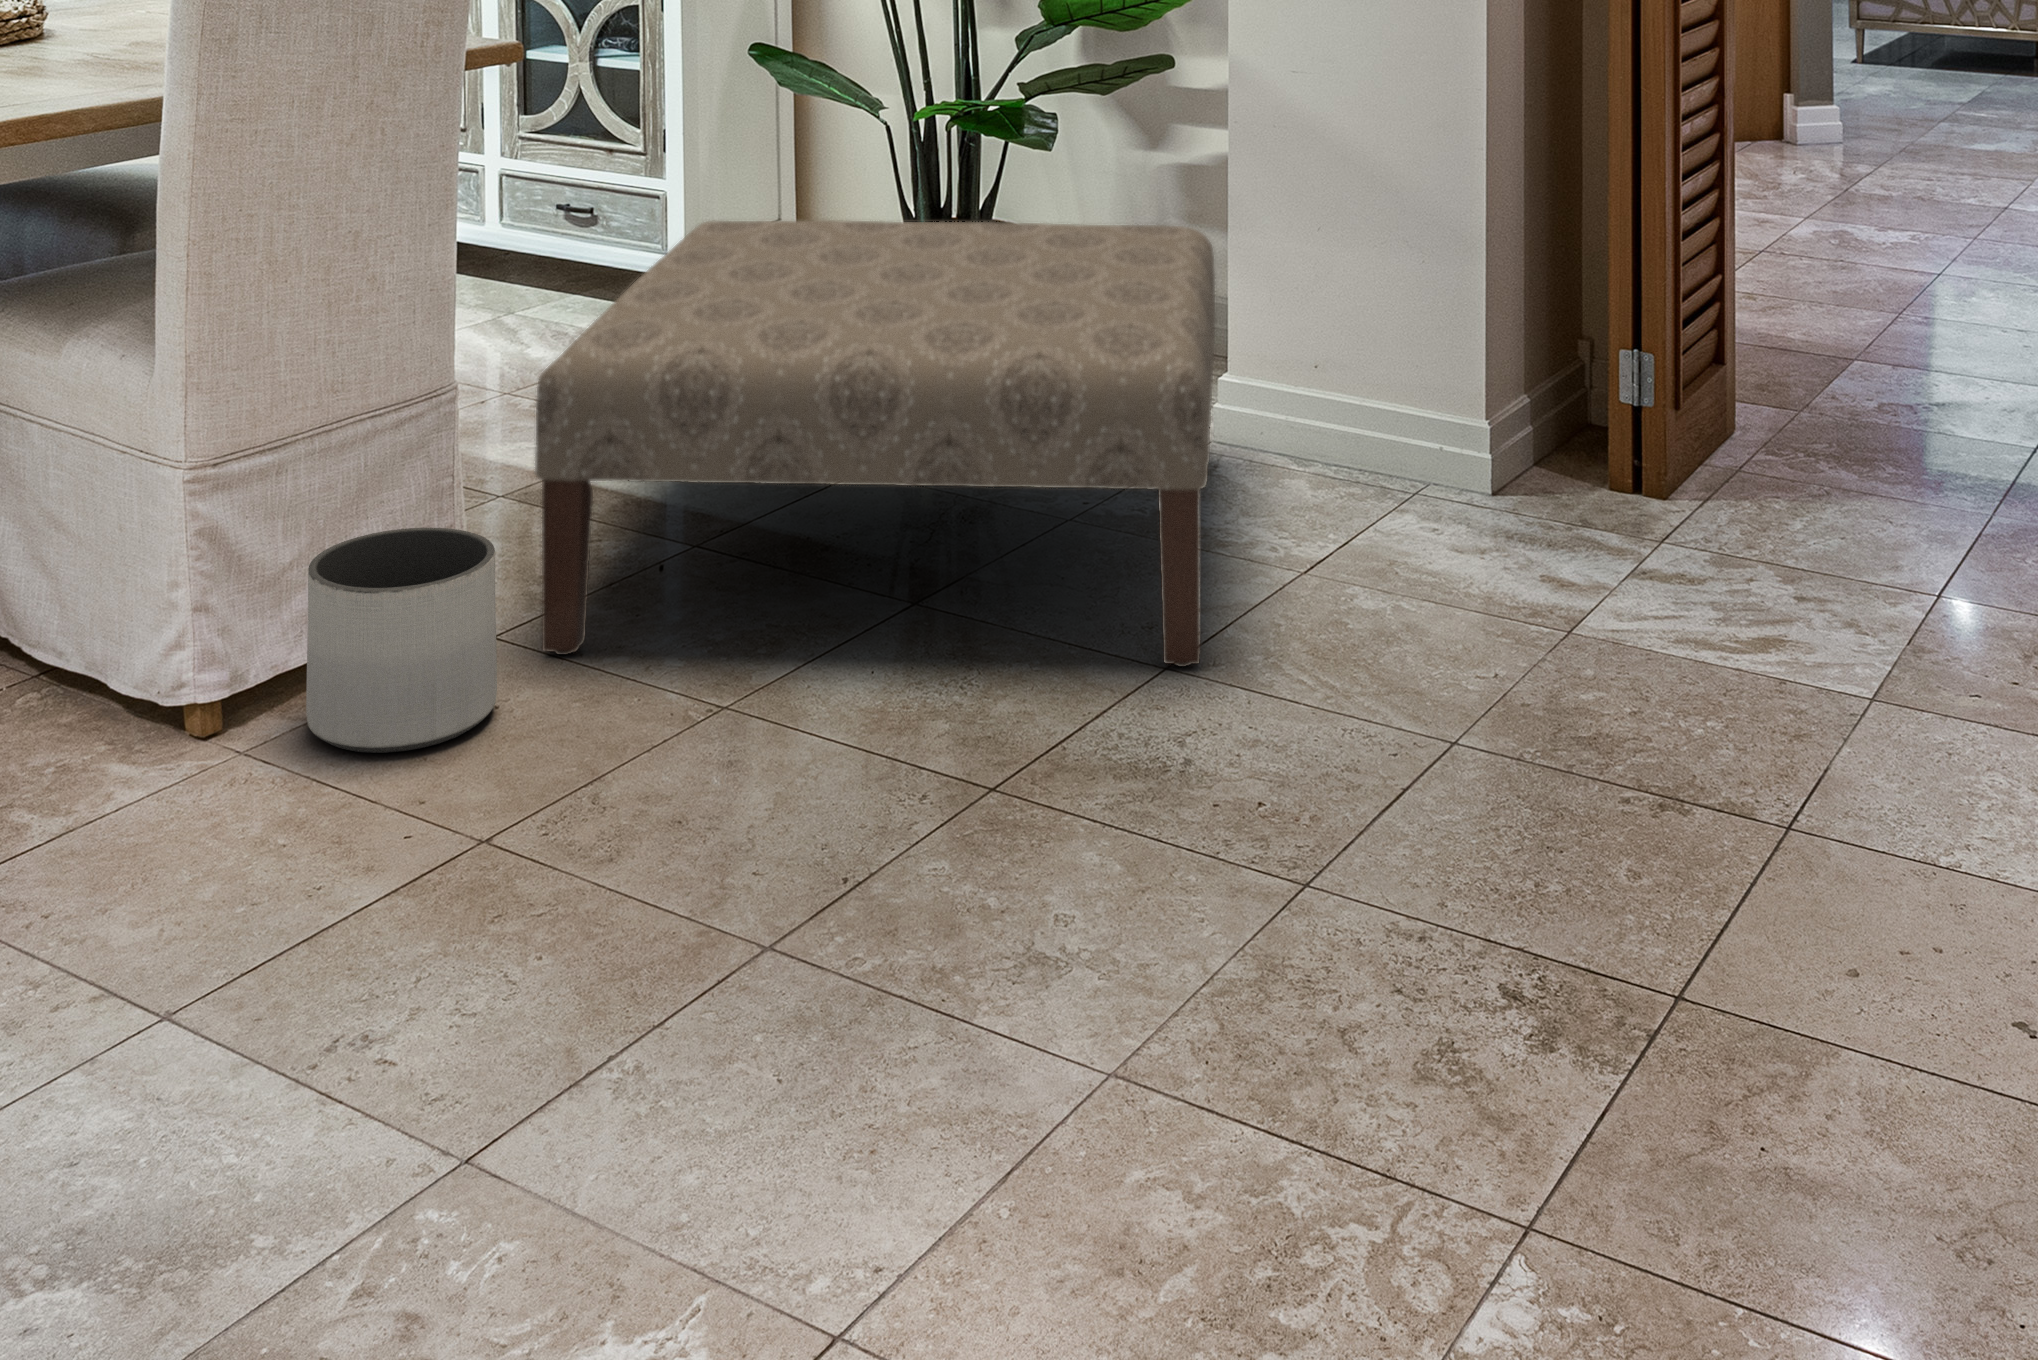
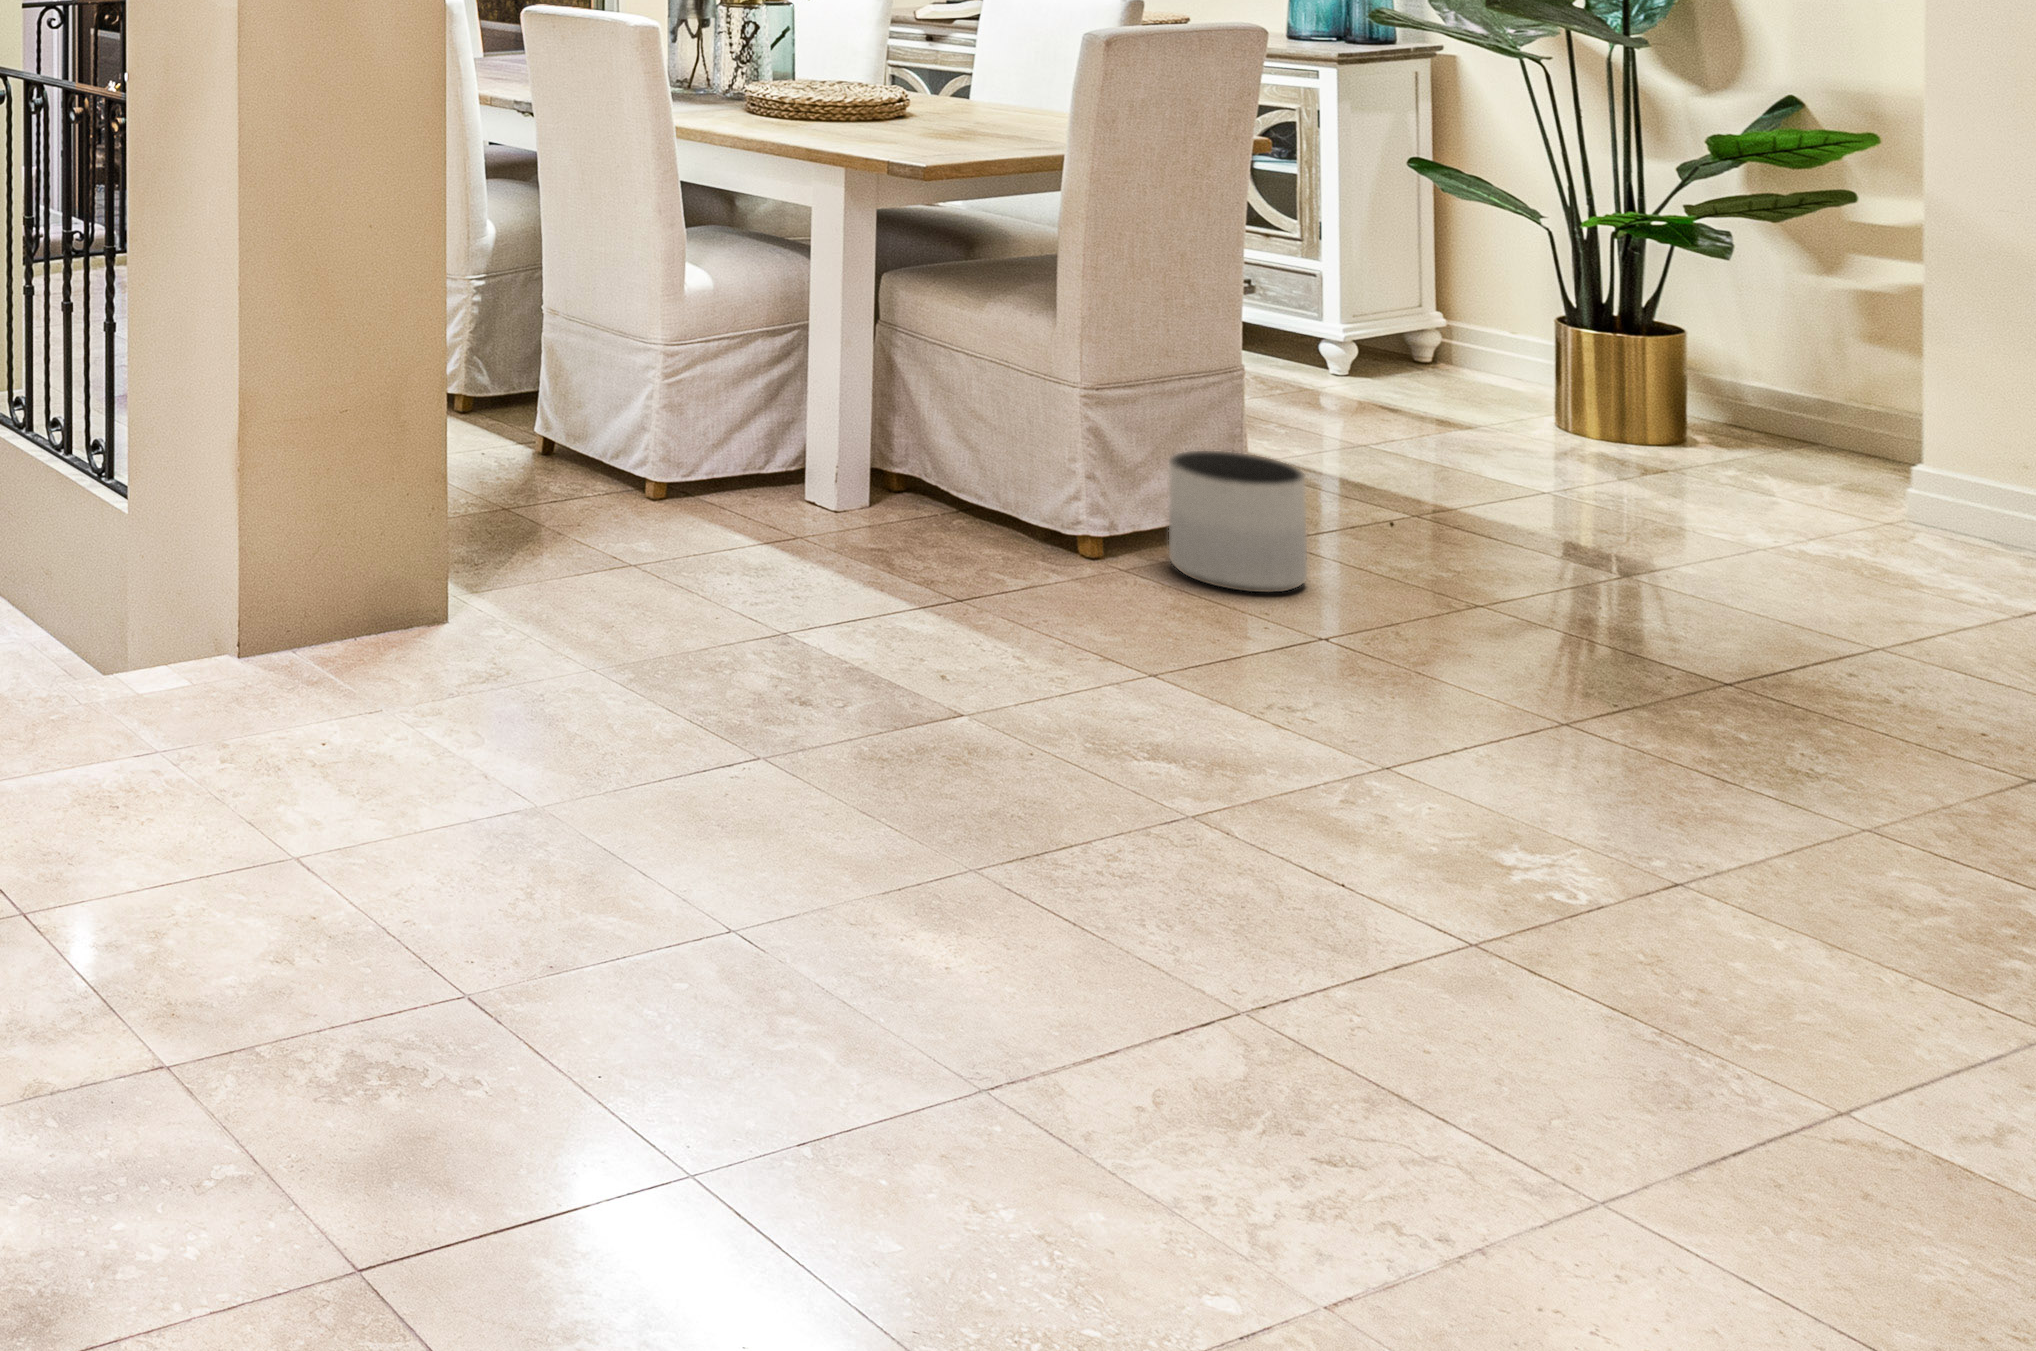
ottoman: present [535,220,1216,667] -> none [1320,284,1928,665]

